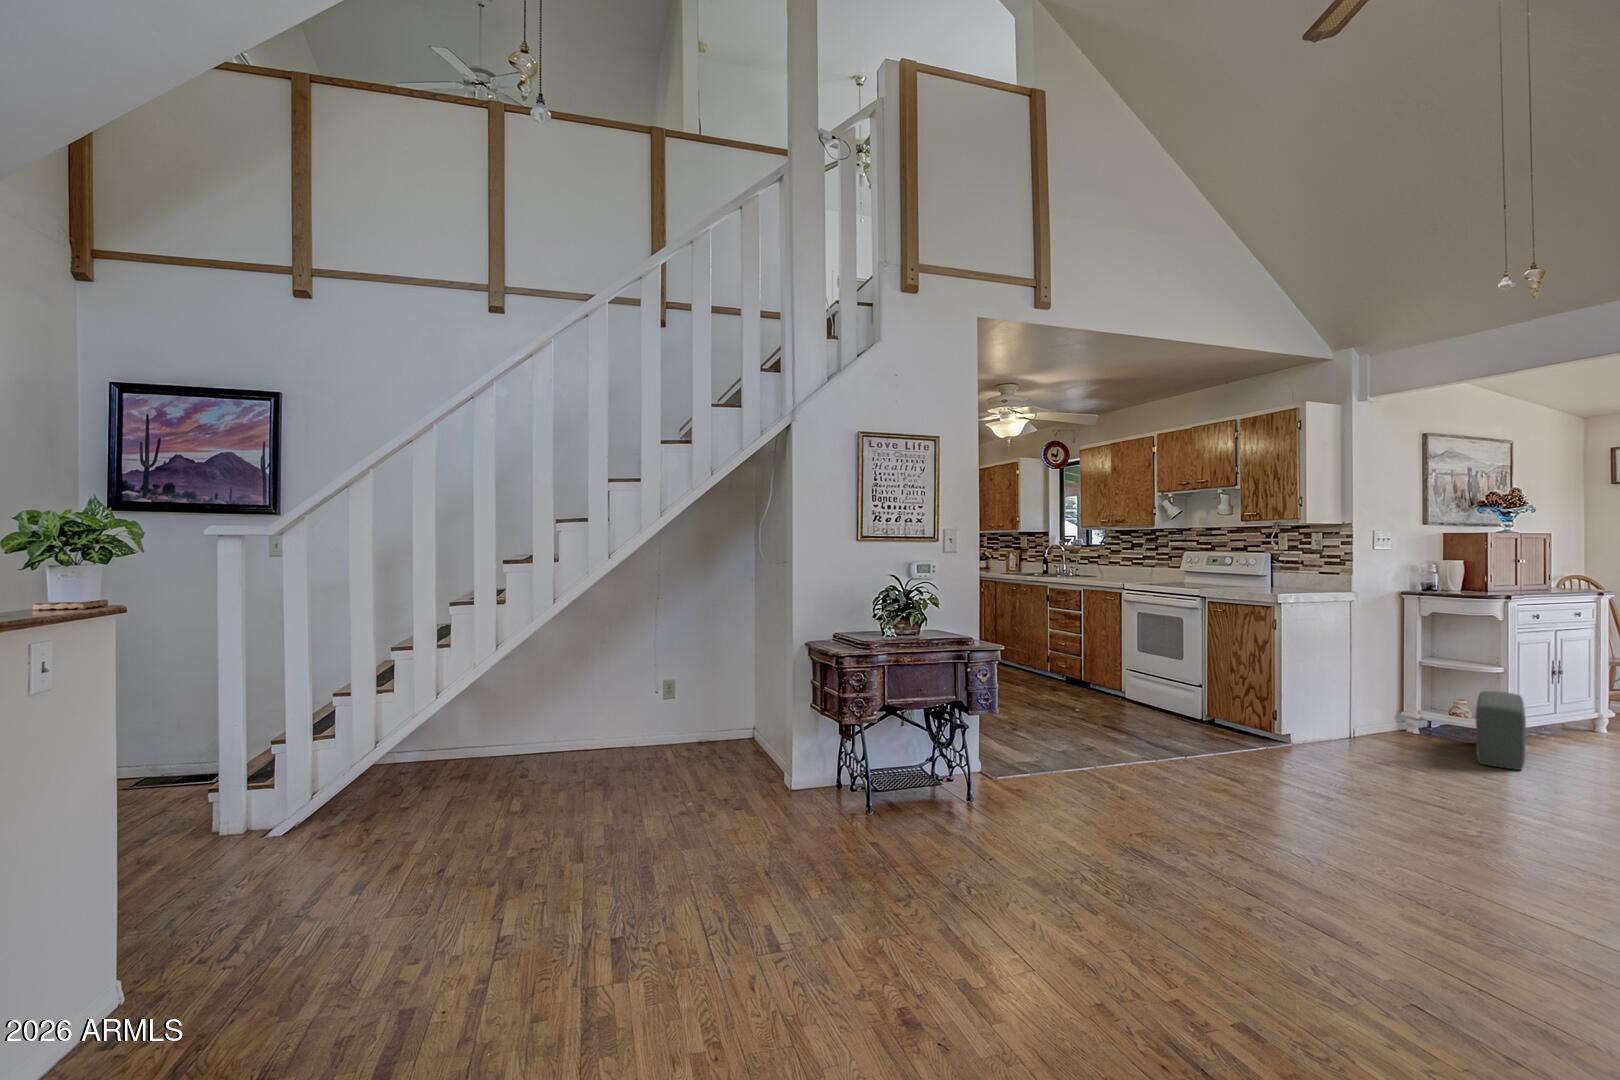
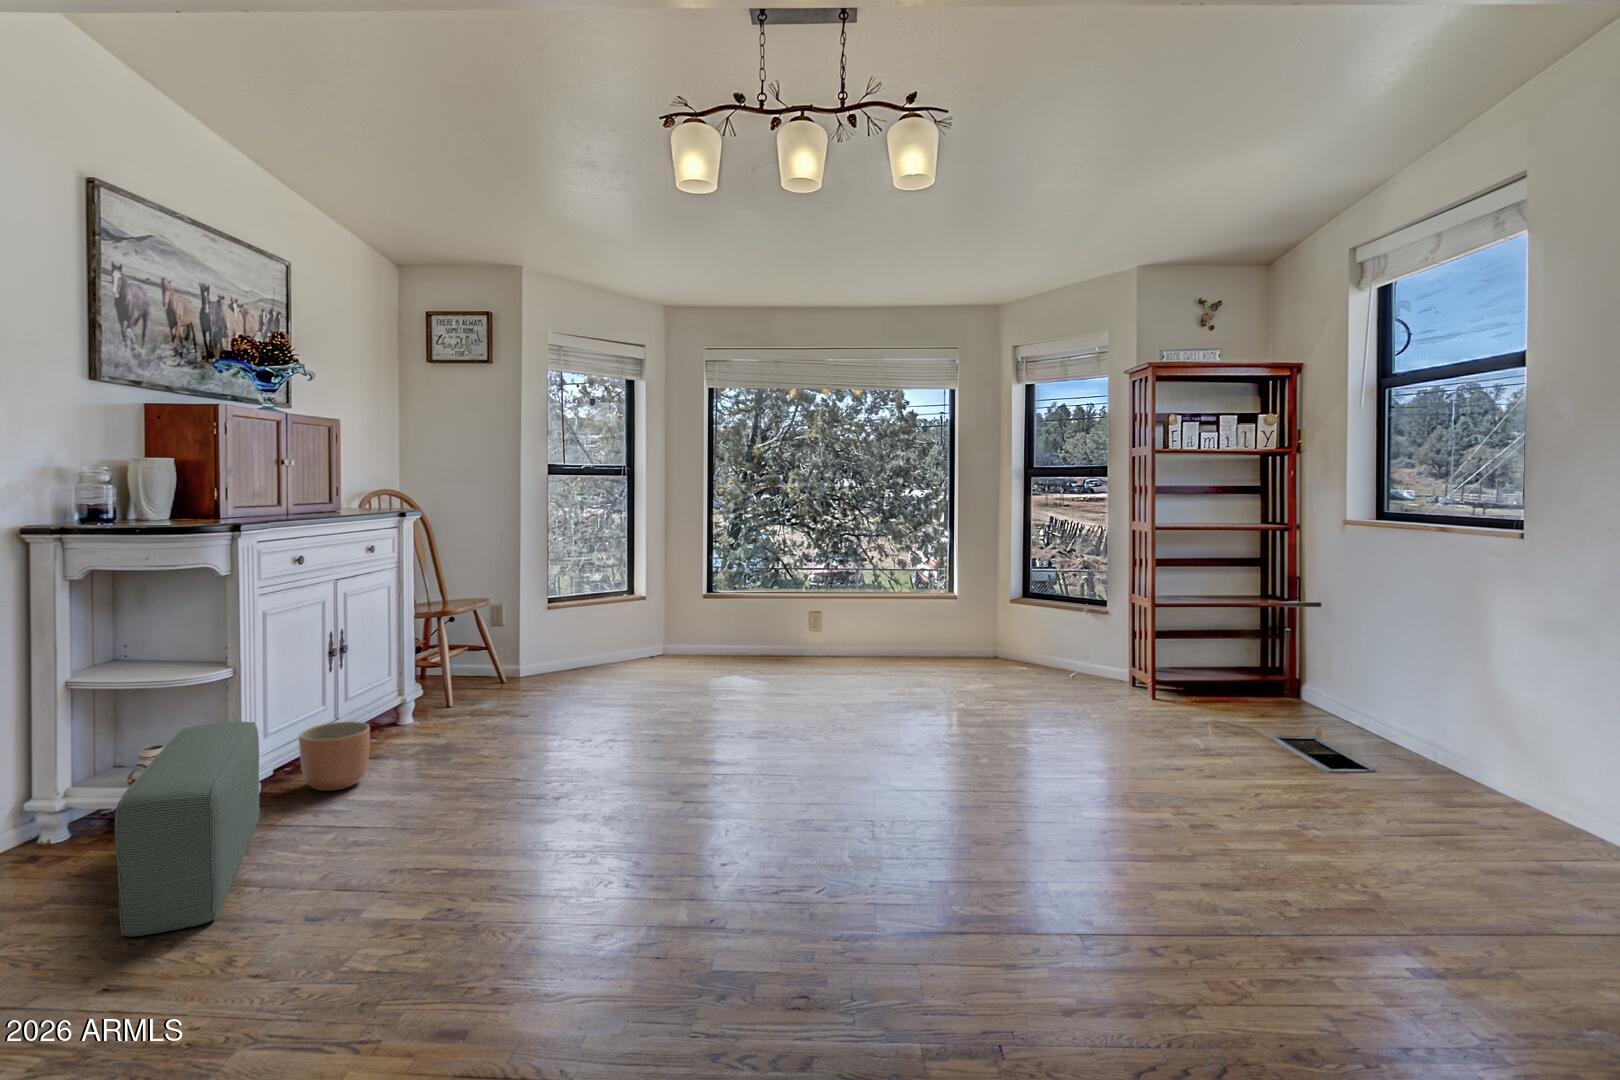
planter: none [1538,710,1587,748] -> present [299,721,370,791]

